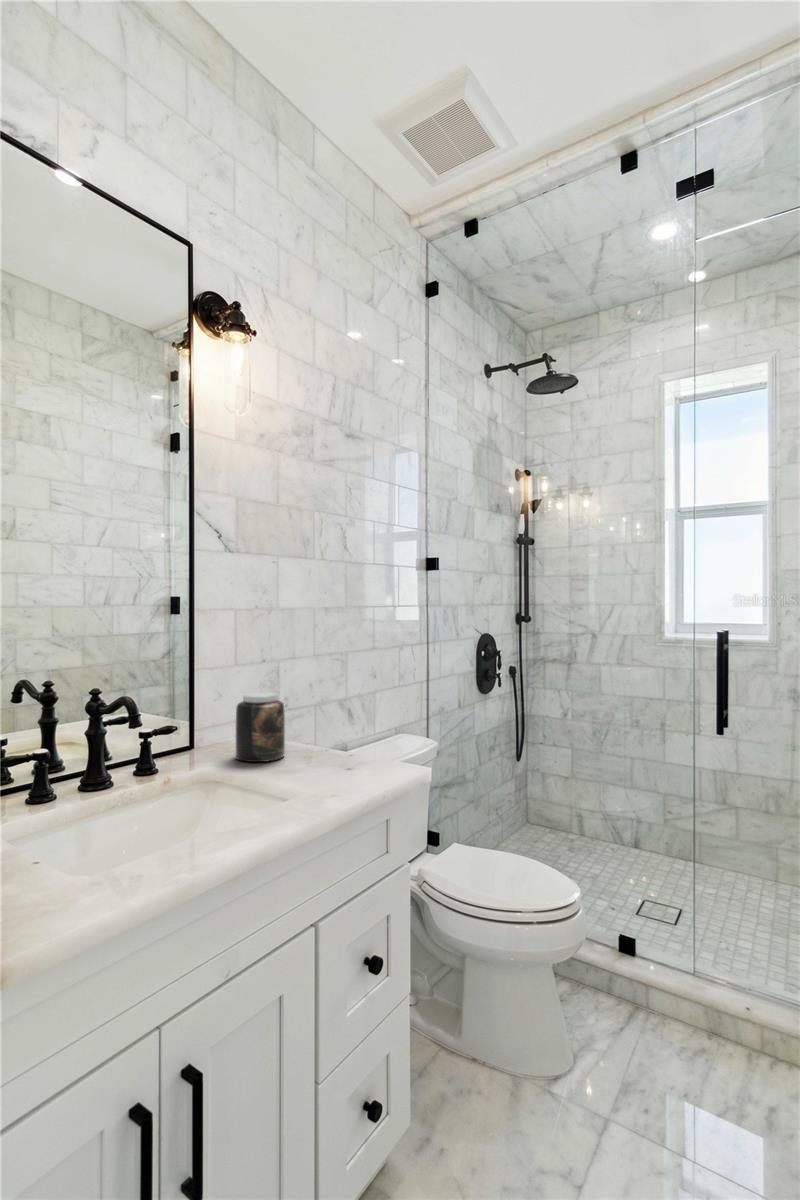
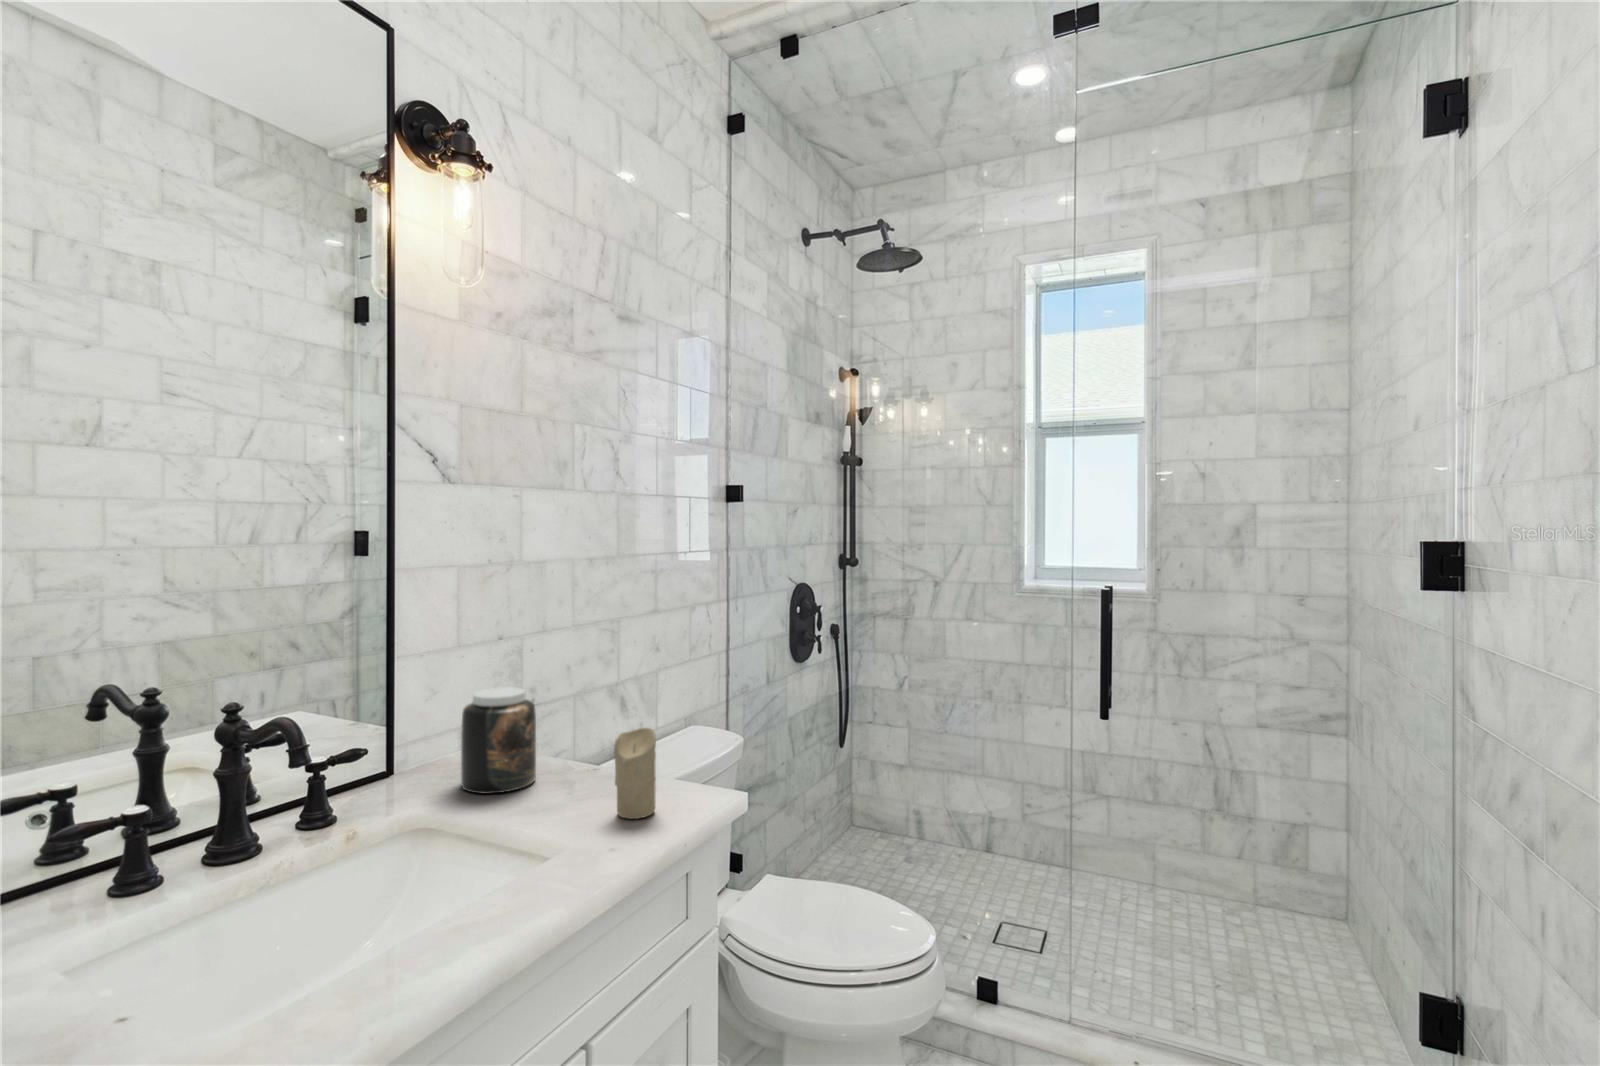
candle: none [335,718,363,780] -> present [614,728,656,819]

